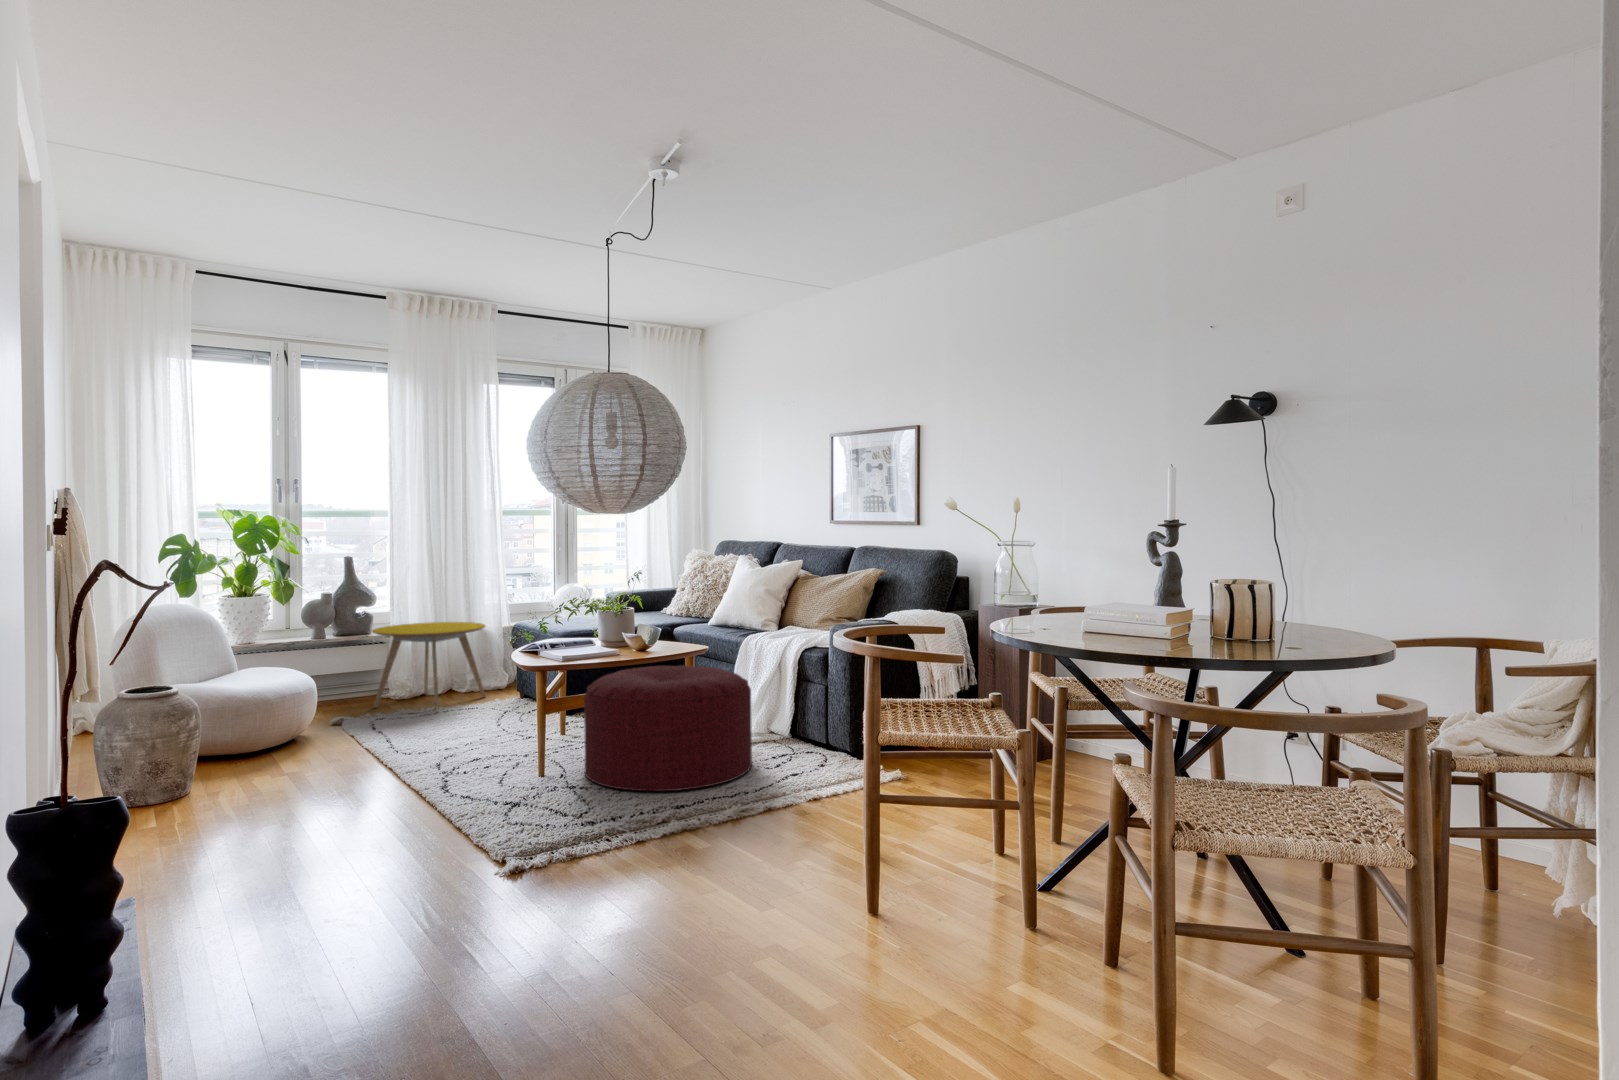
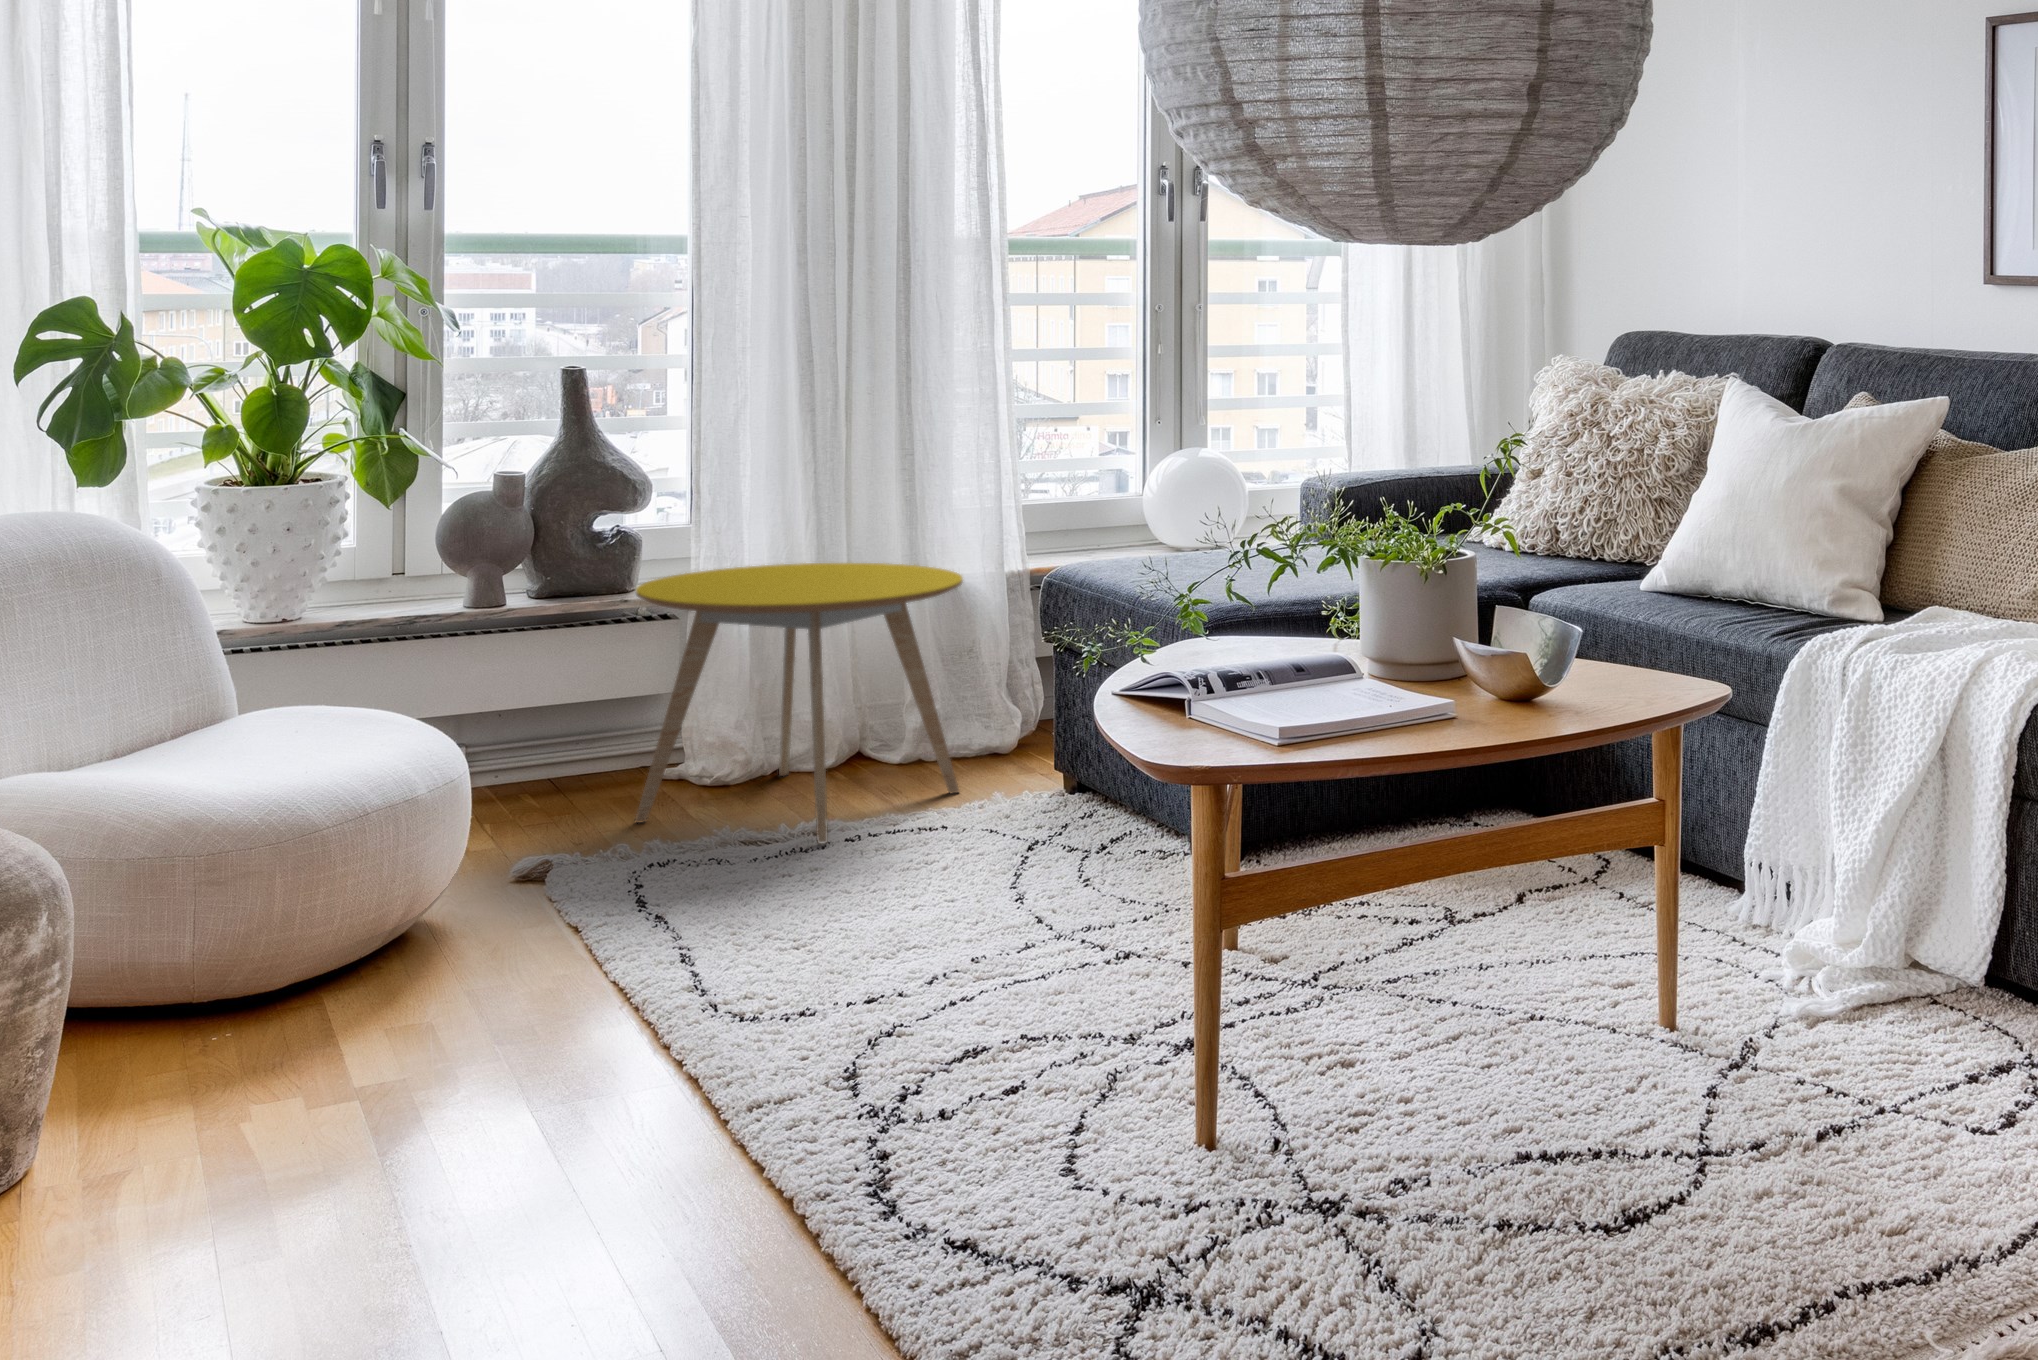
ottoman: present [584,665,752,791] -> none [1348,747,1931,1242]

